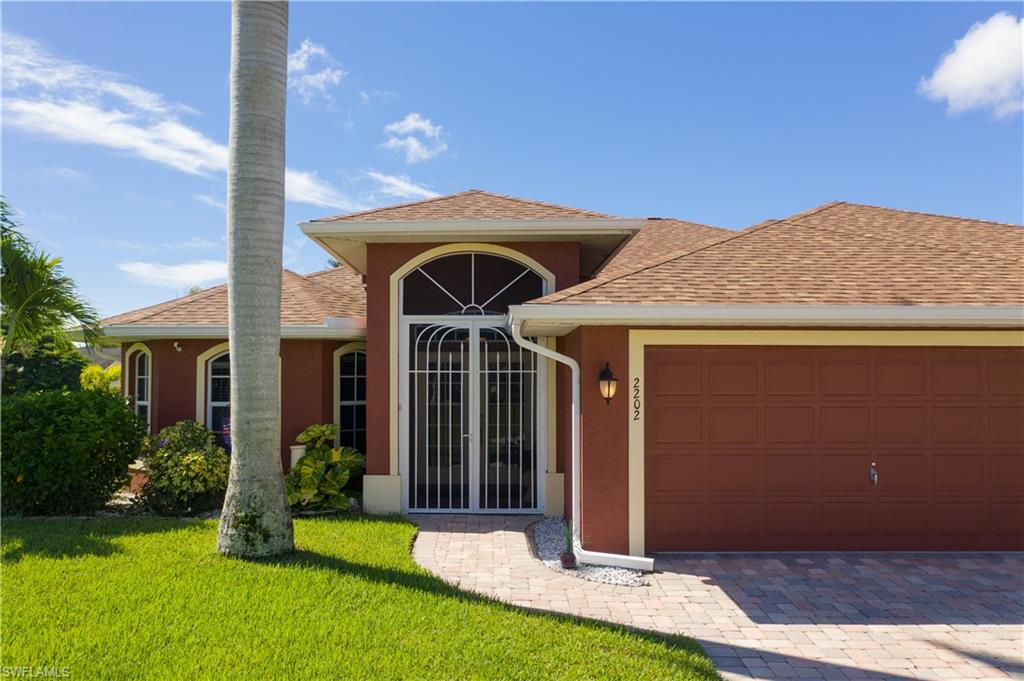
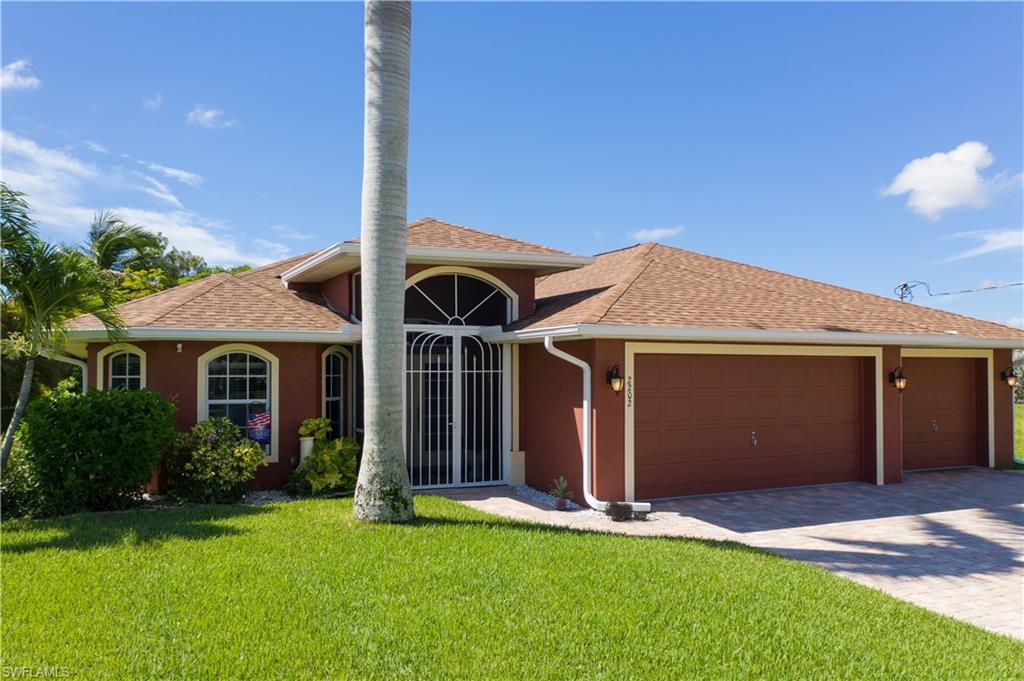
woven basket: none [624,562,682,607] -> present [605,500,647,522]

